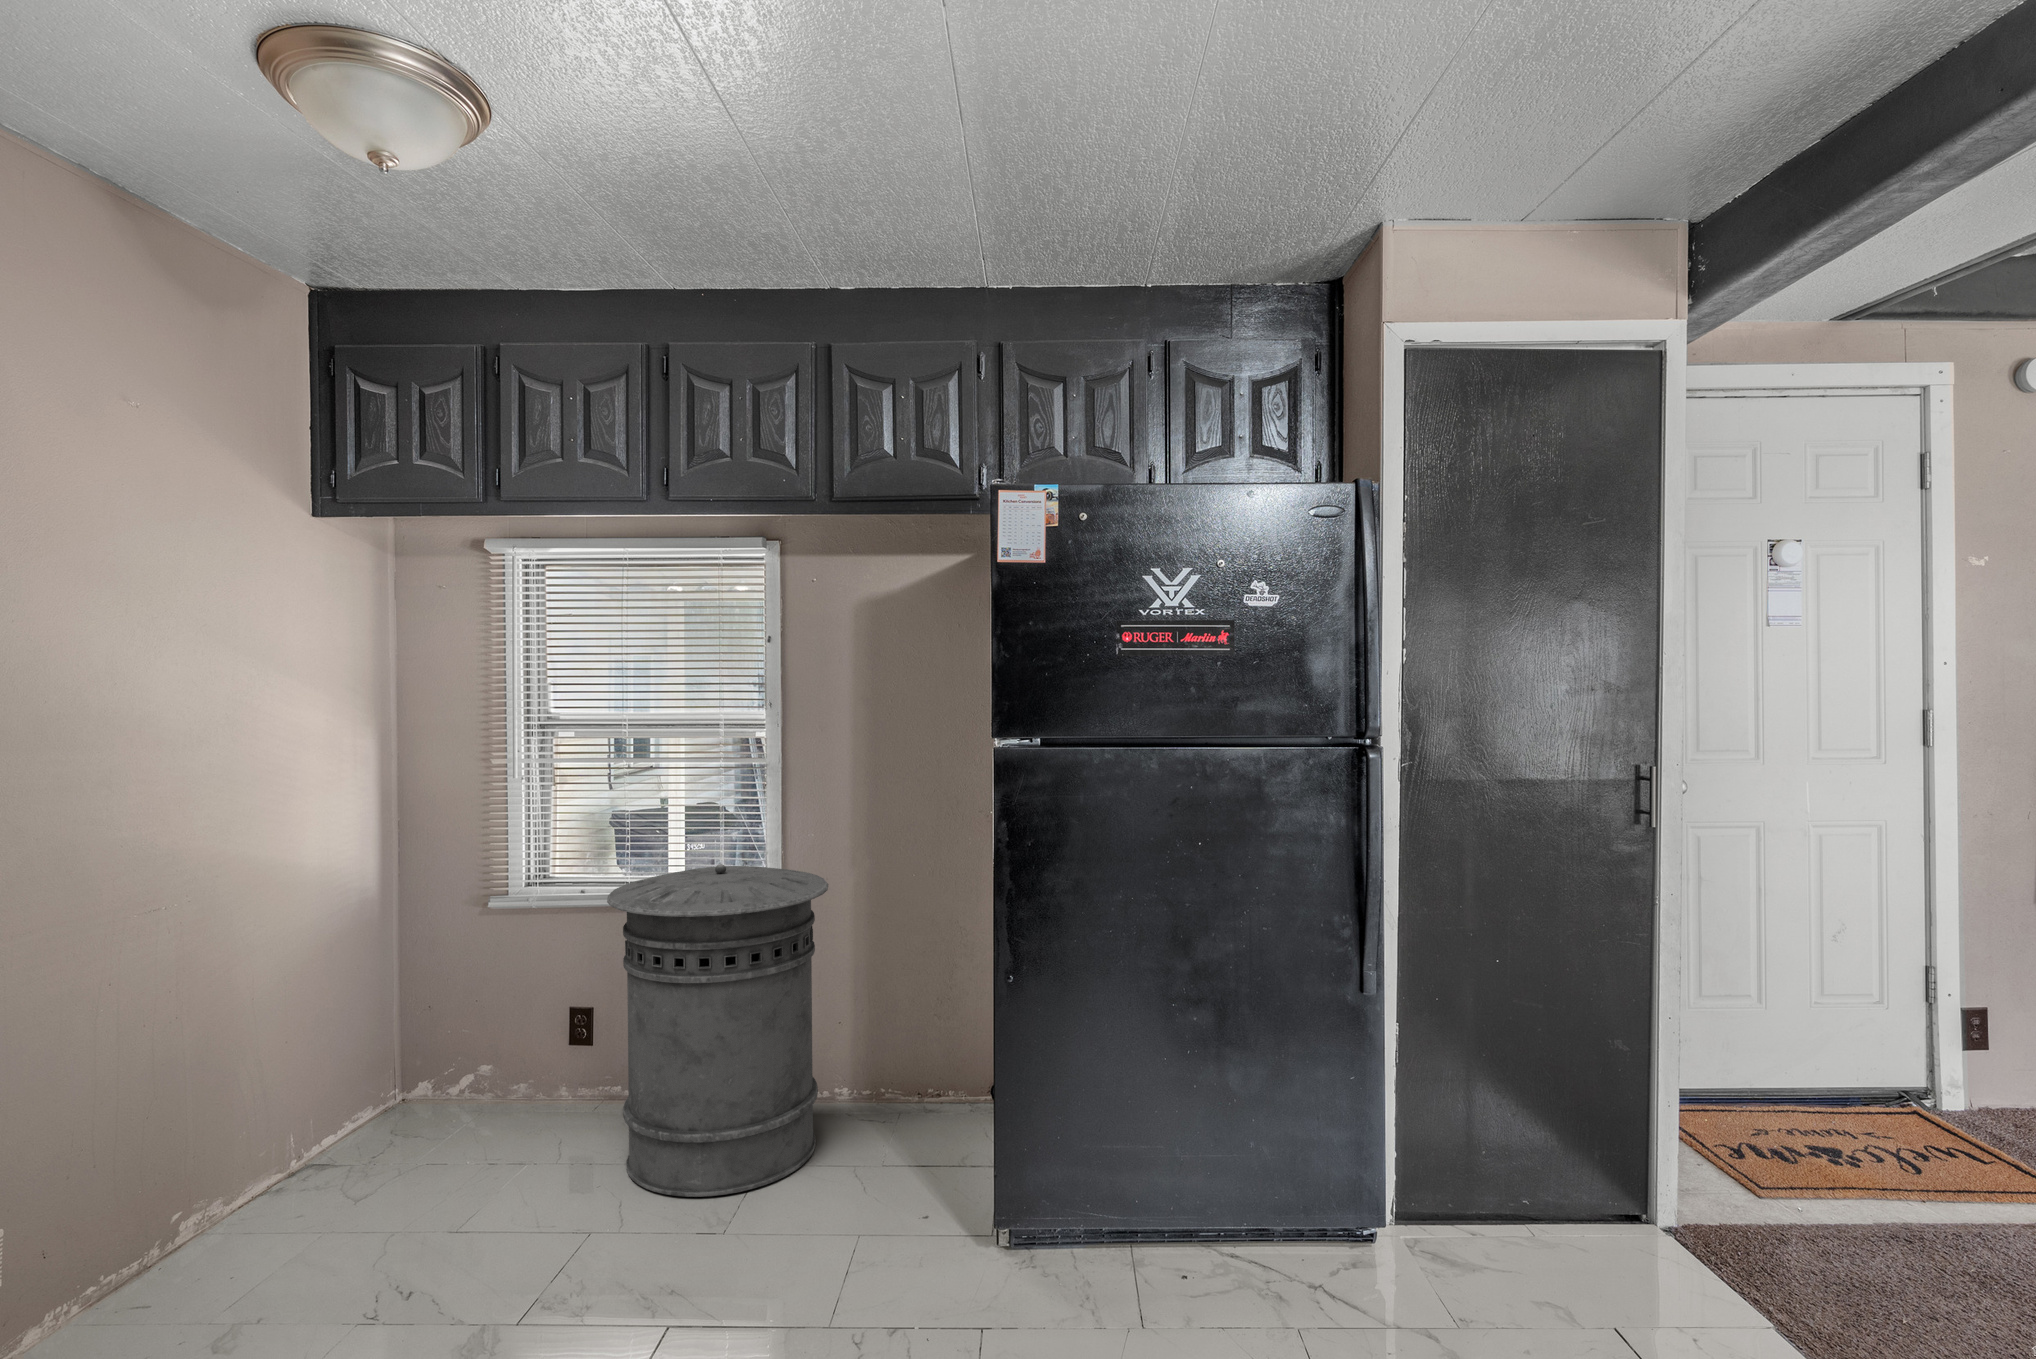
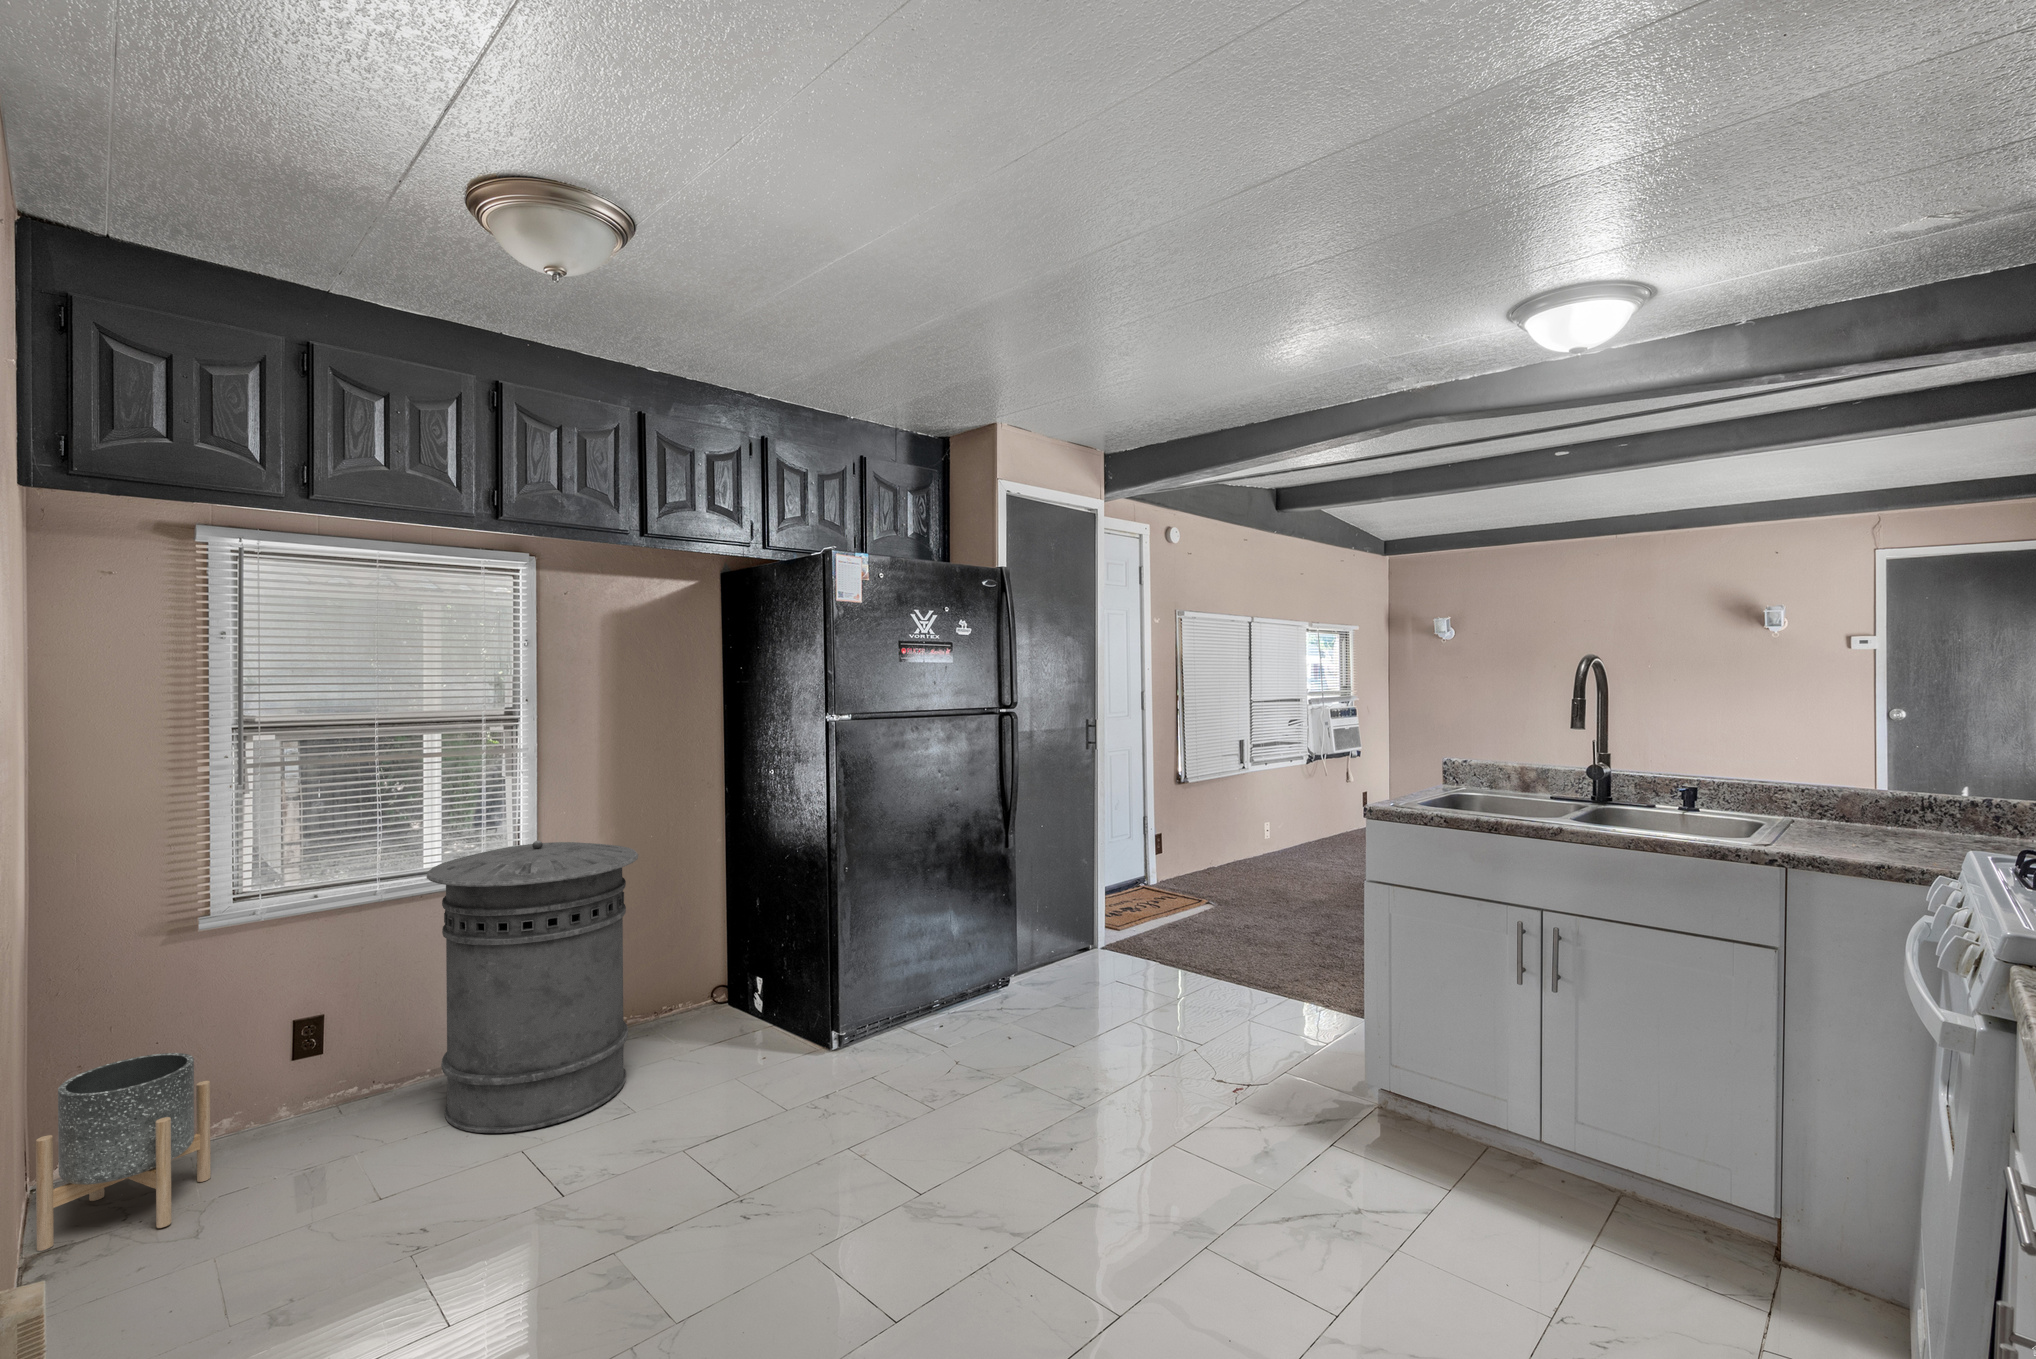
planter: none [335,1010,468,1169] -> present [36,1053,211,1251]

